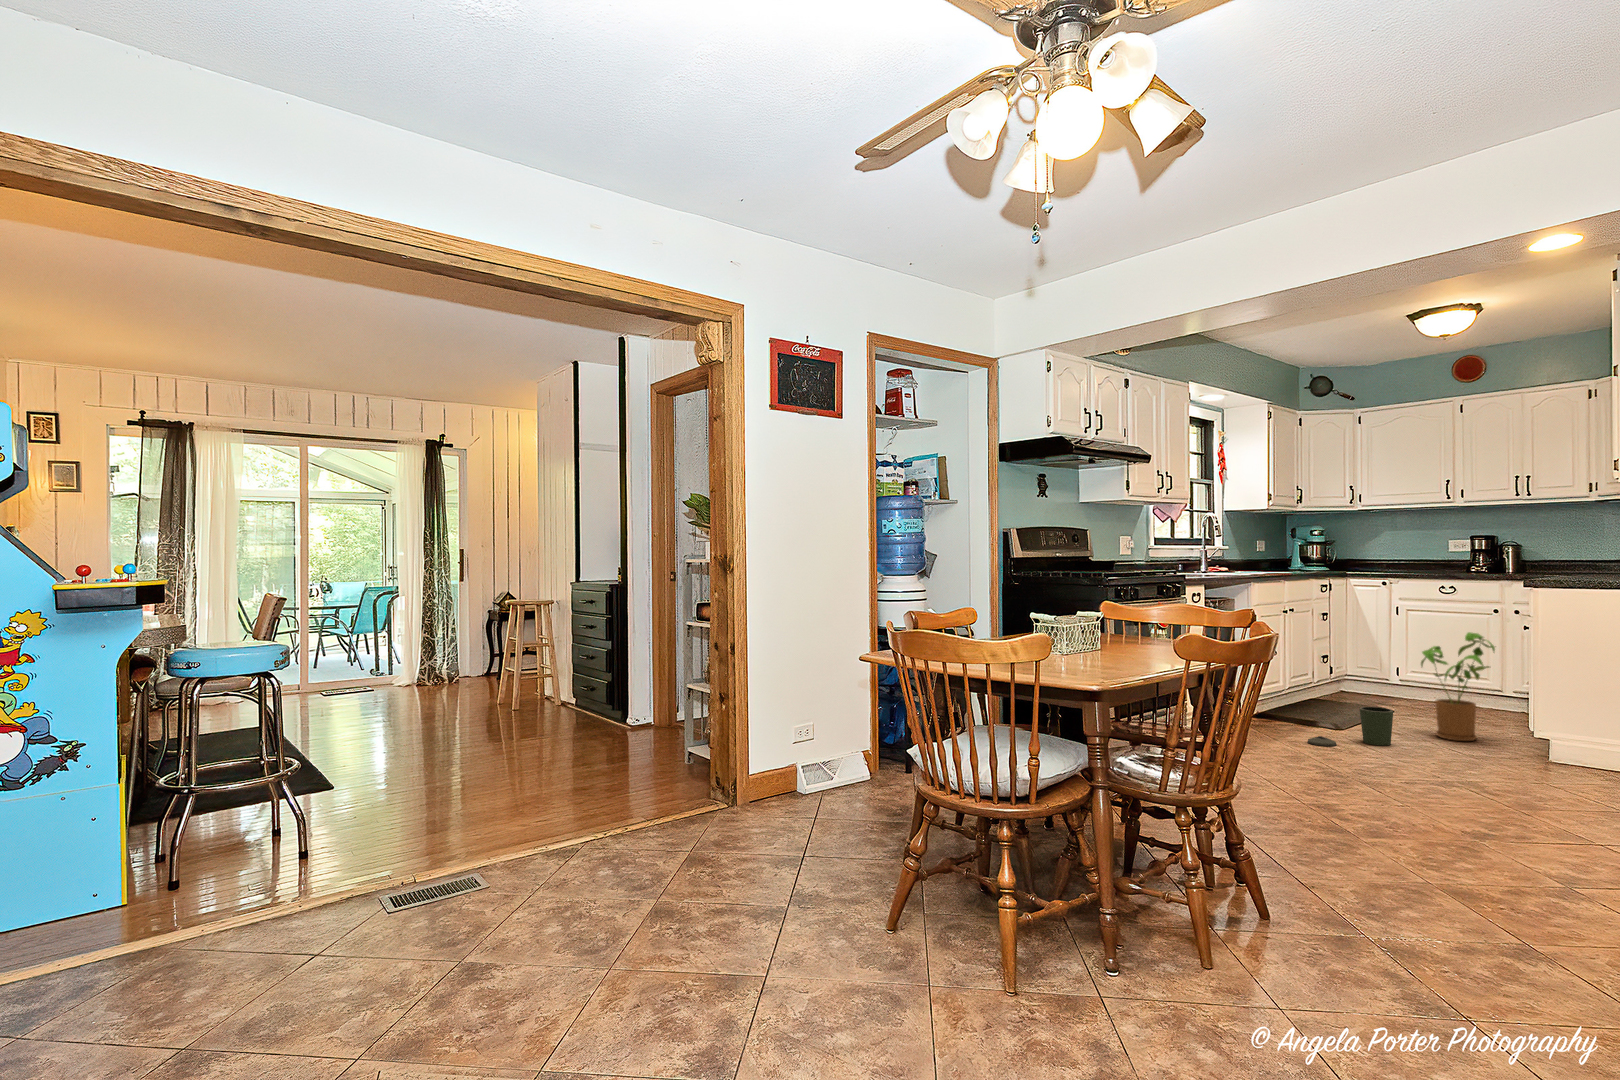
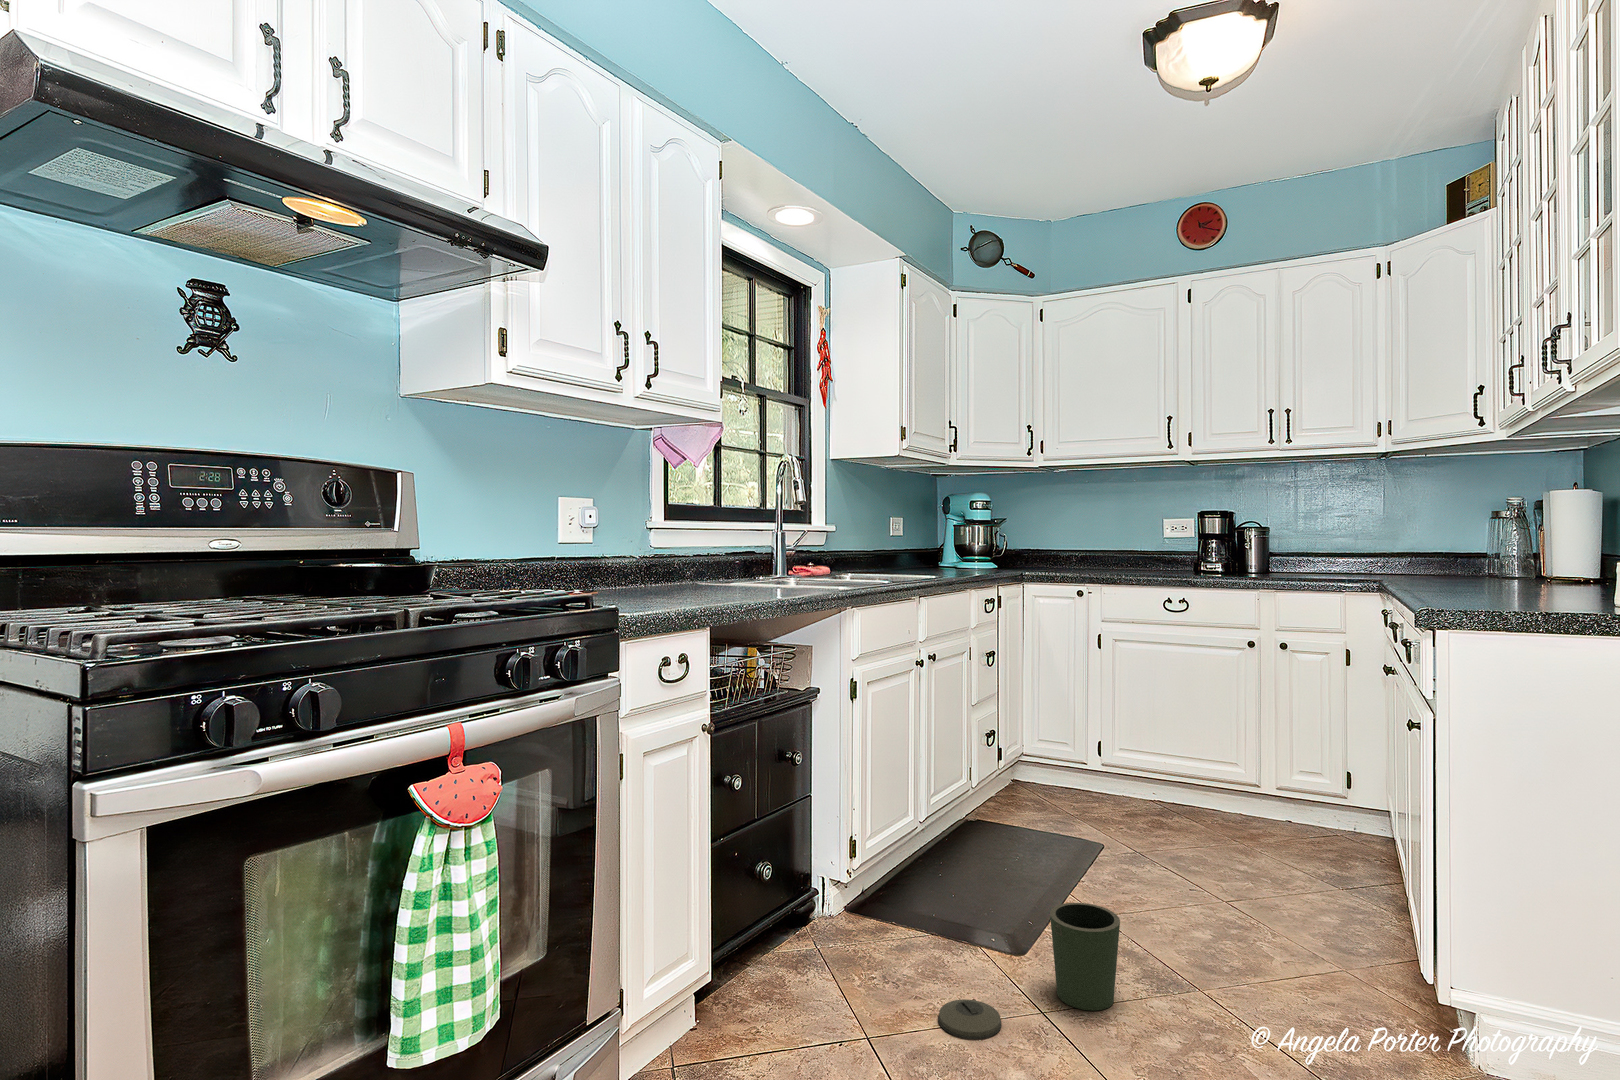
house plant: present [1421,632,1495,741] -> none [1159,713,1301,957]

